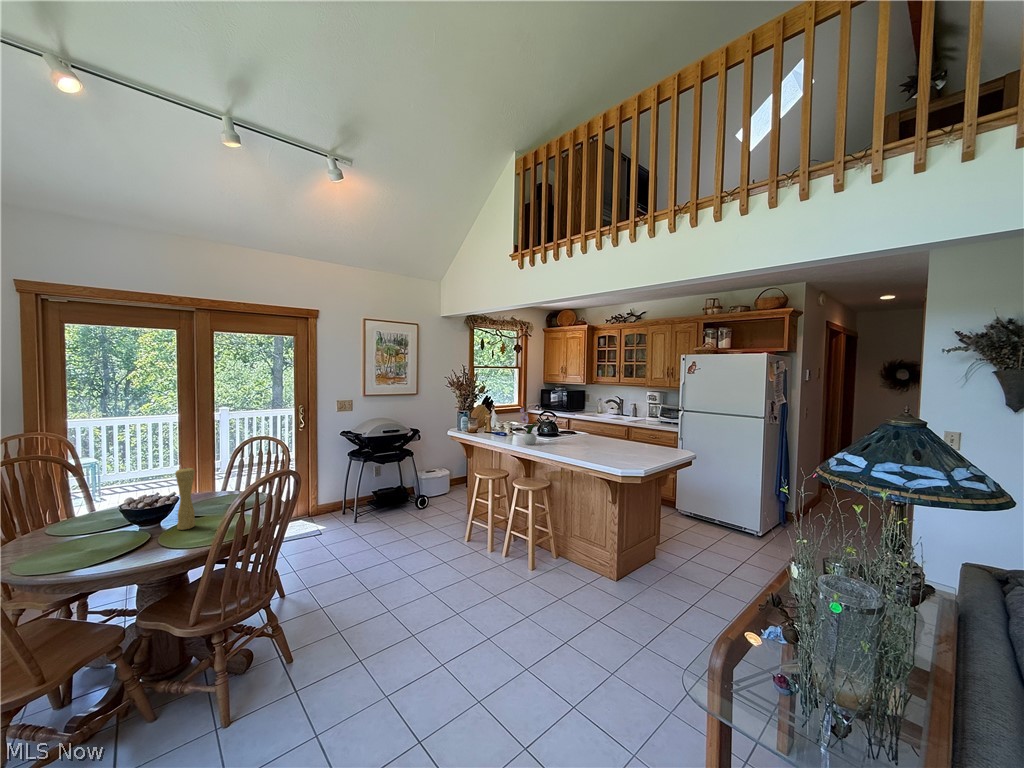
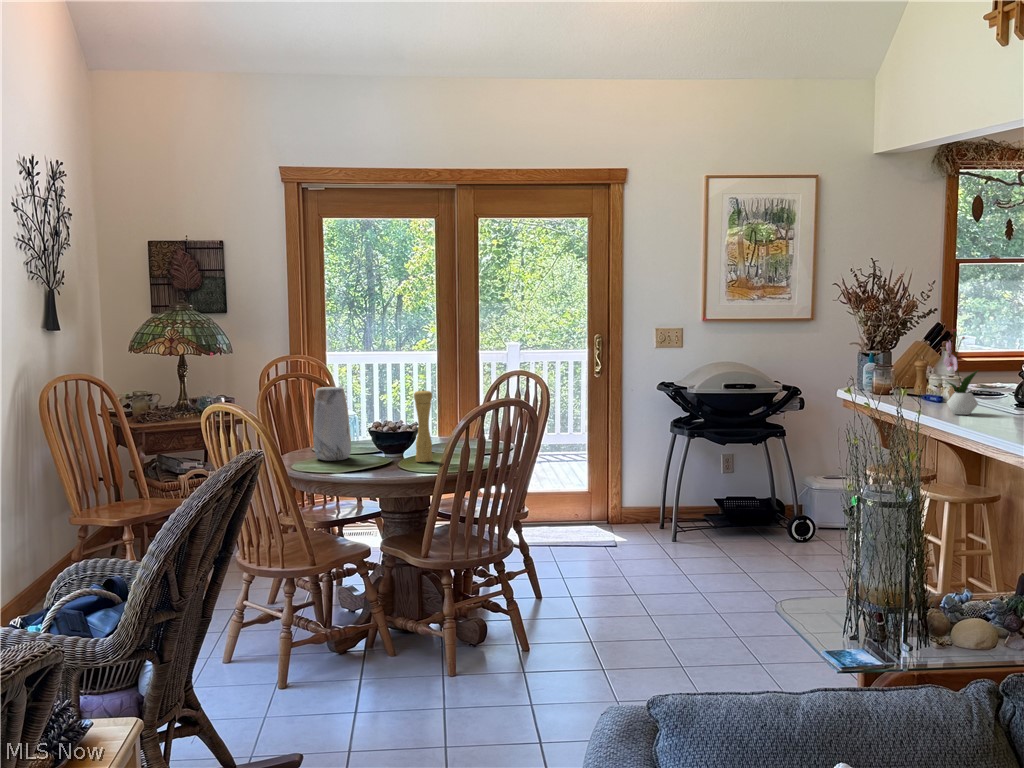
vase: none [50,474,100,547] -> present [313,387,351,461]

